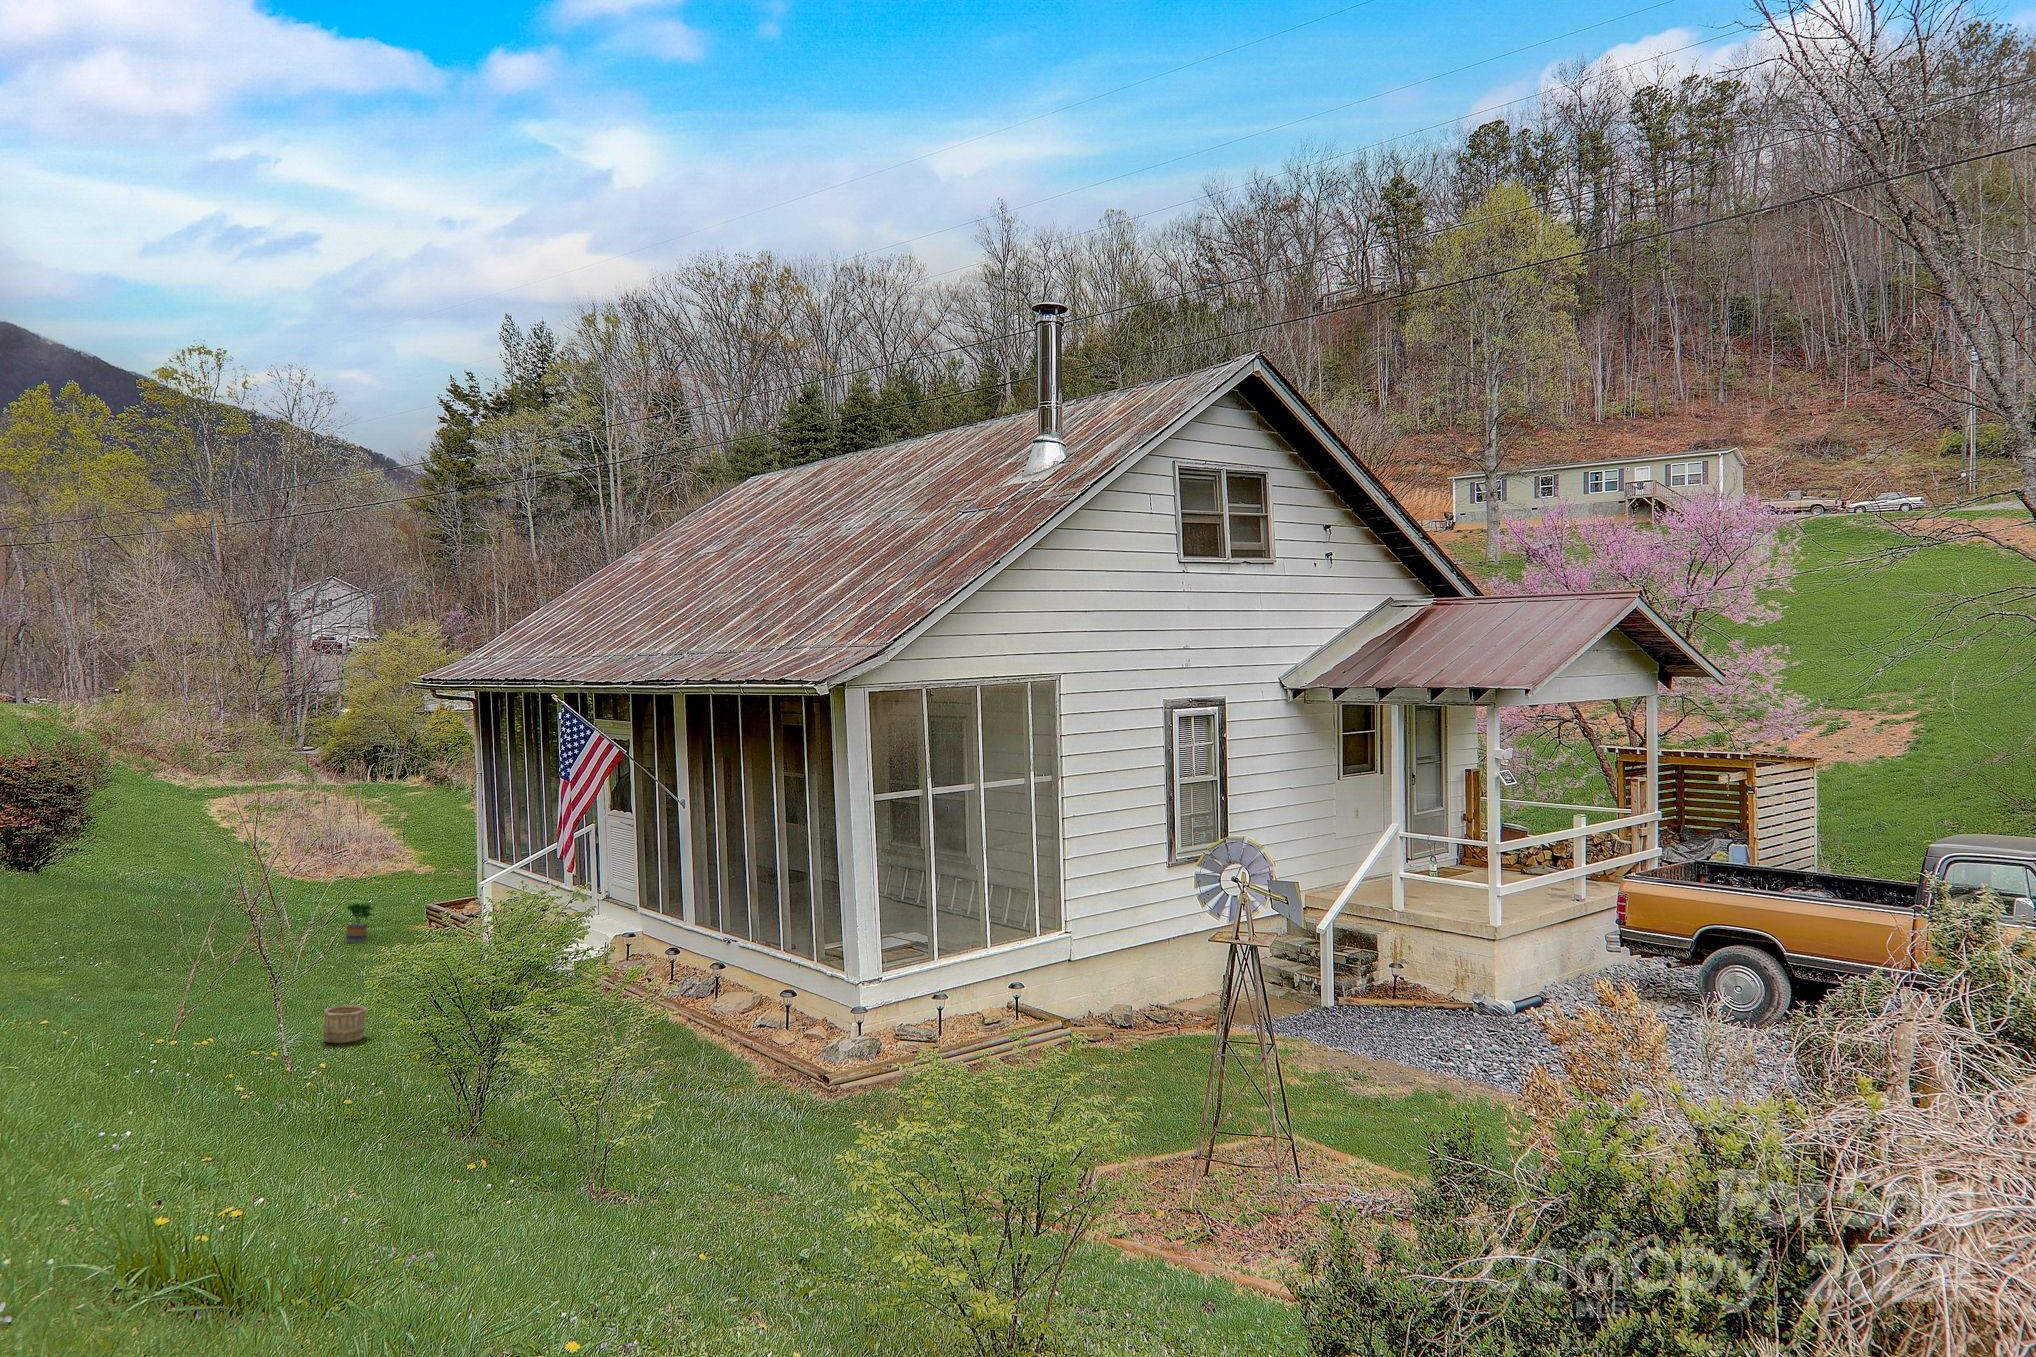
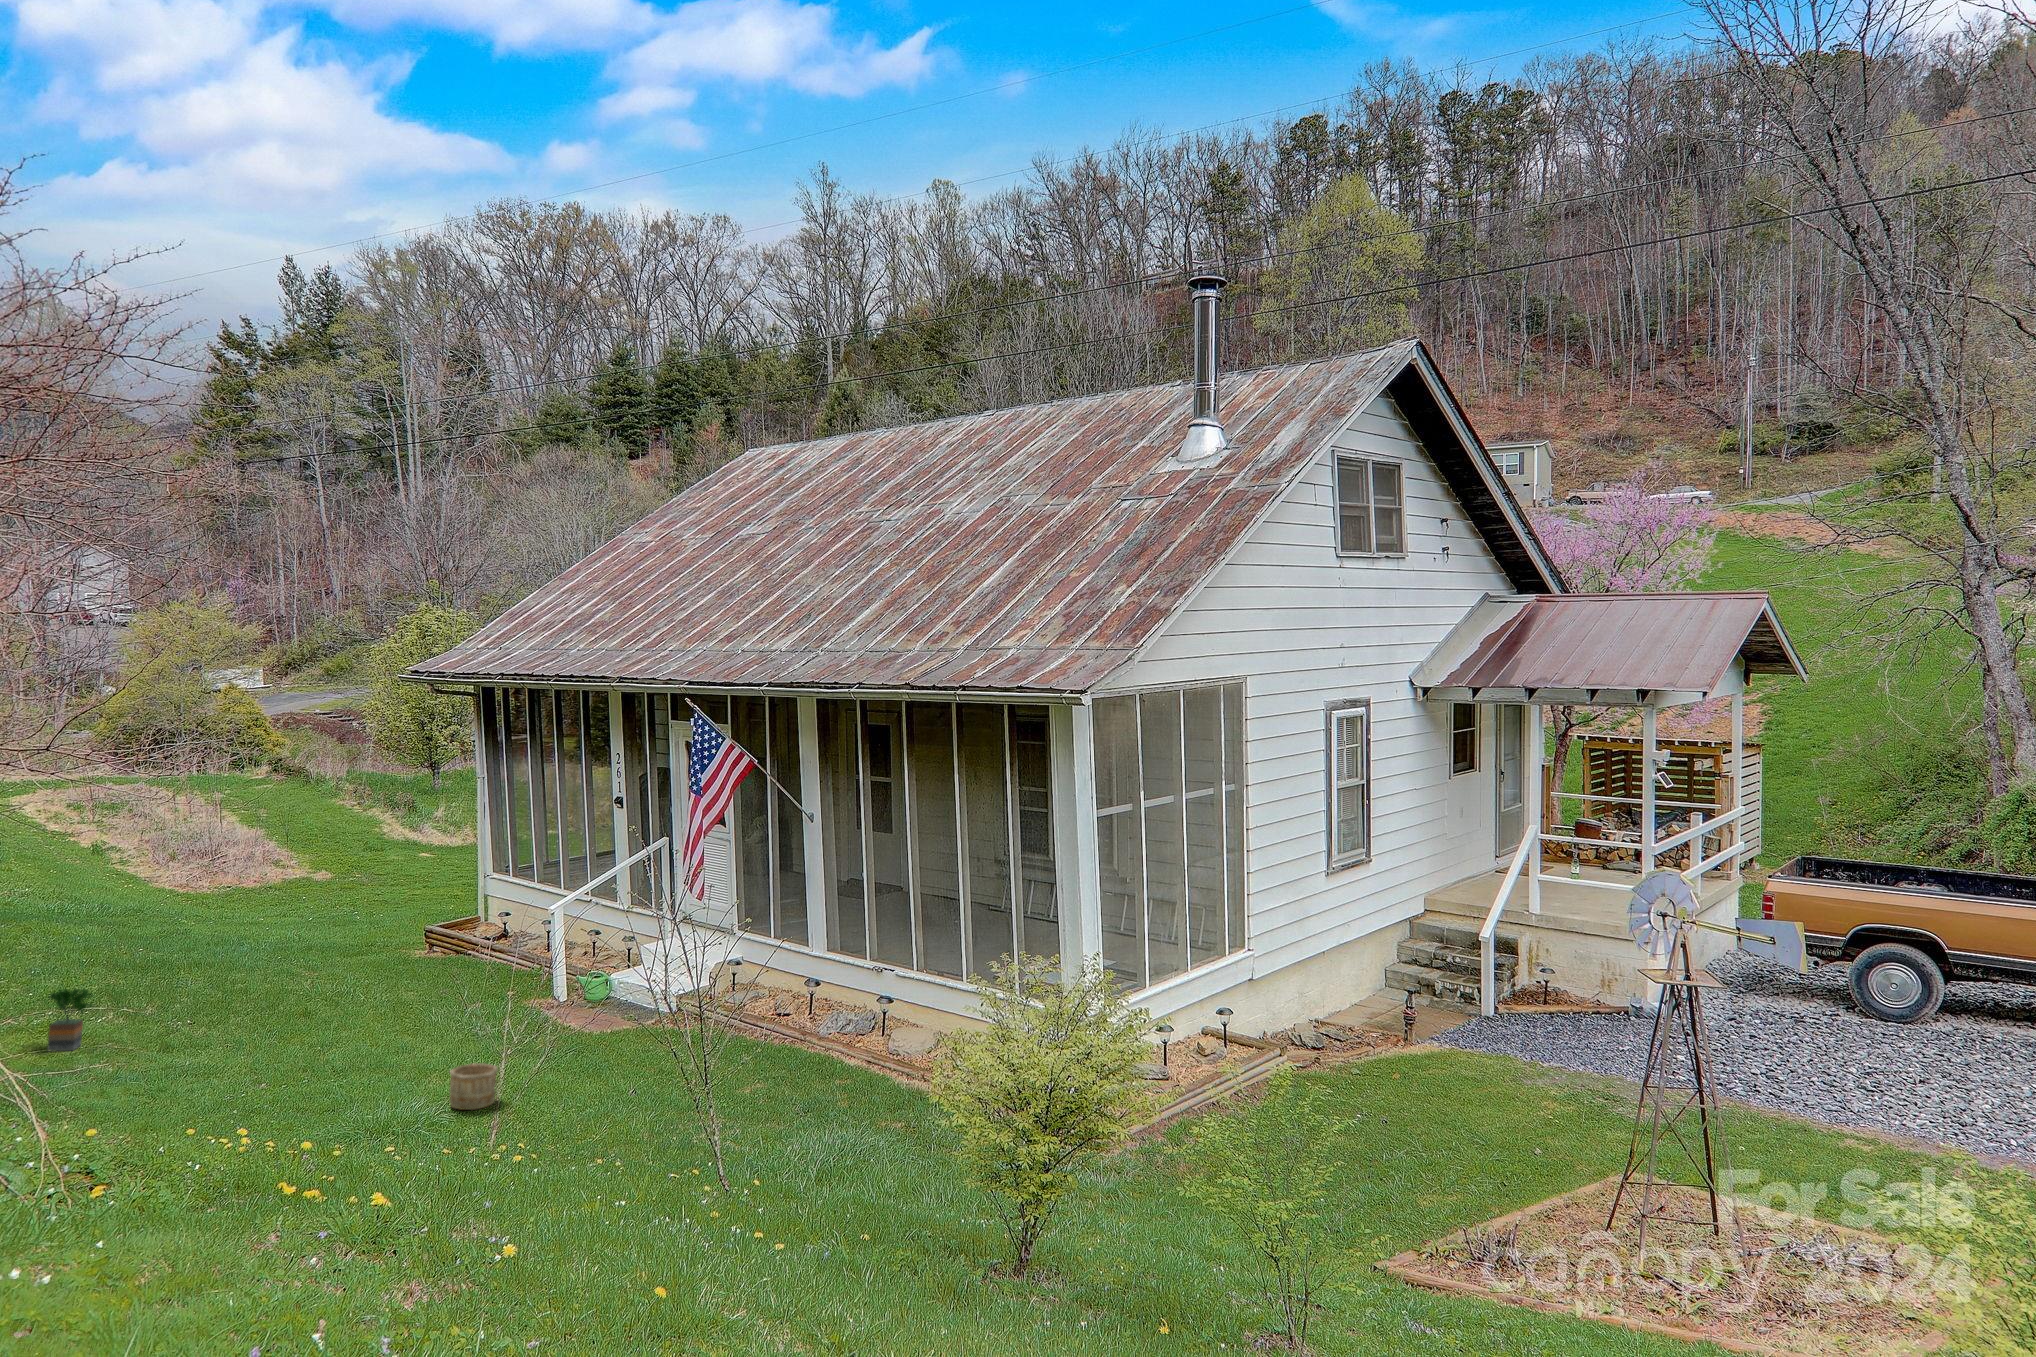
potted tree: present [346,904,373,943] -> present [47,989,94,1051]

